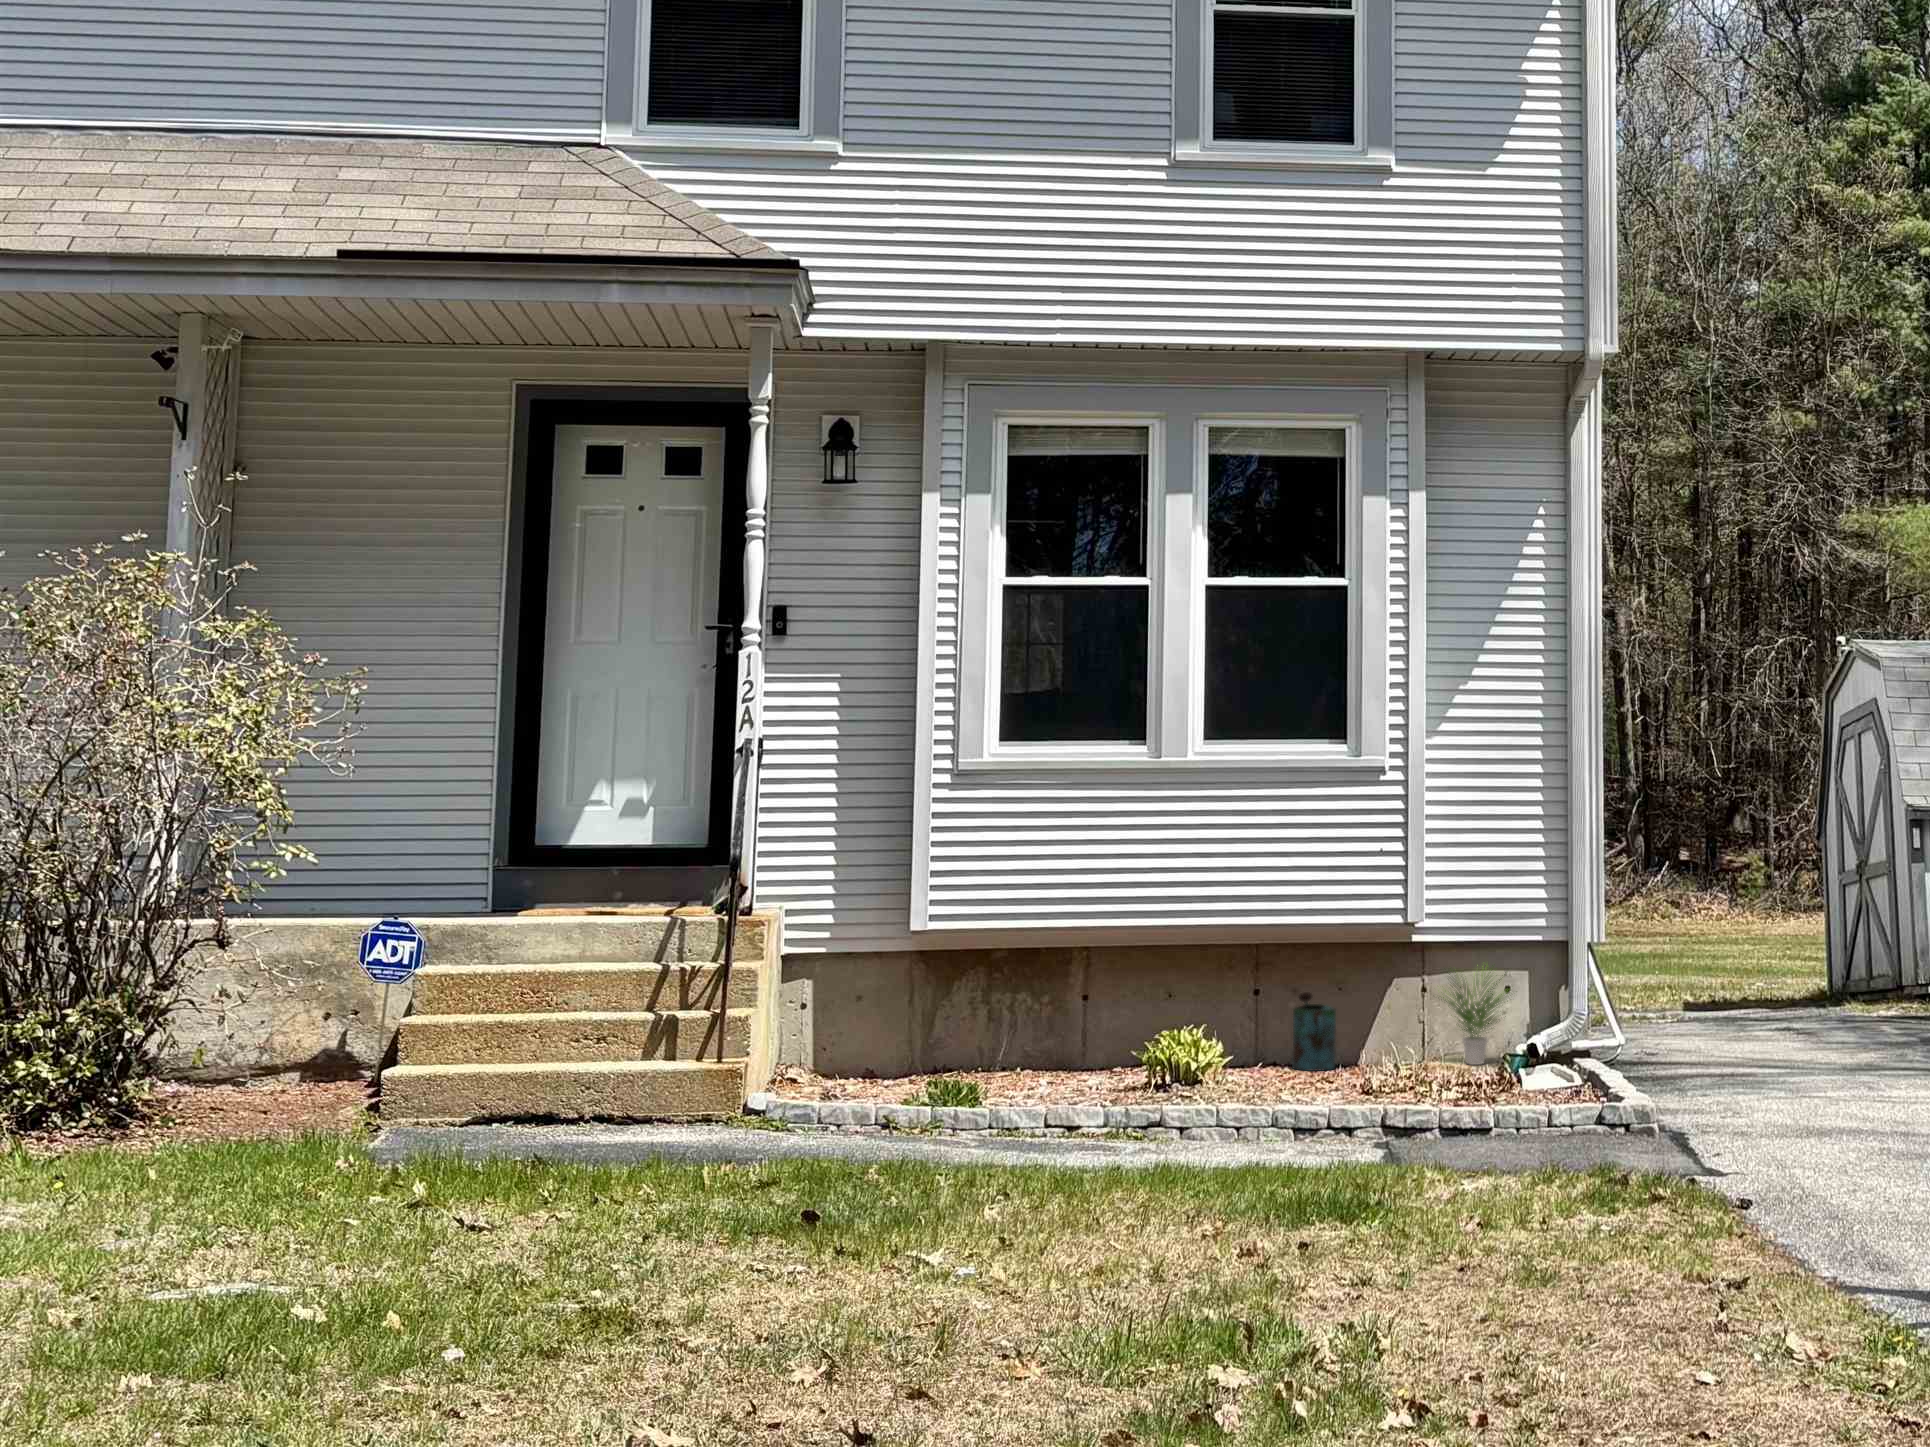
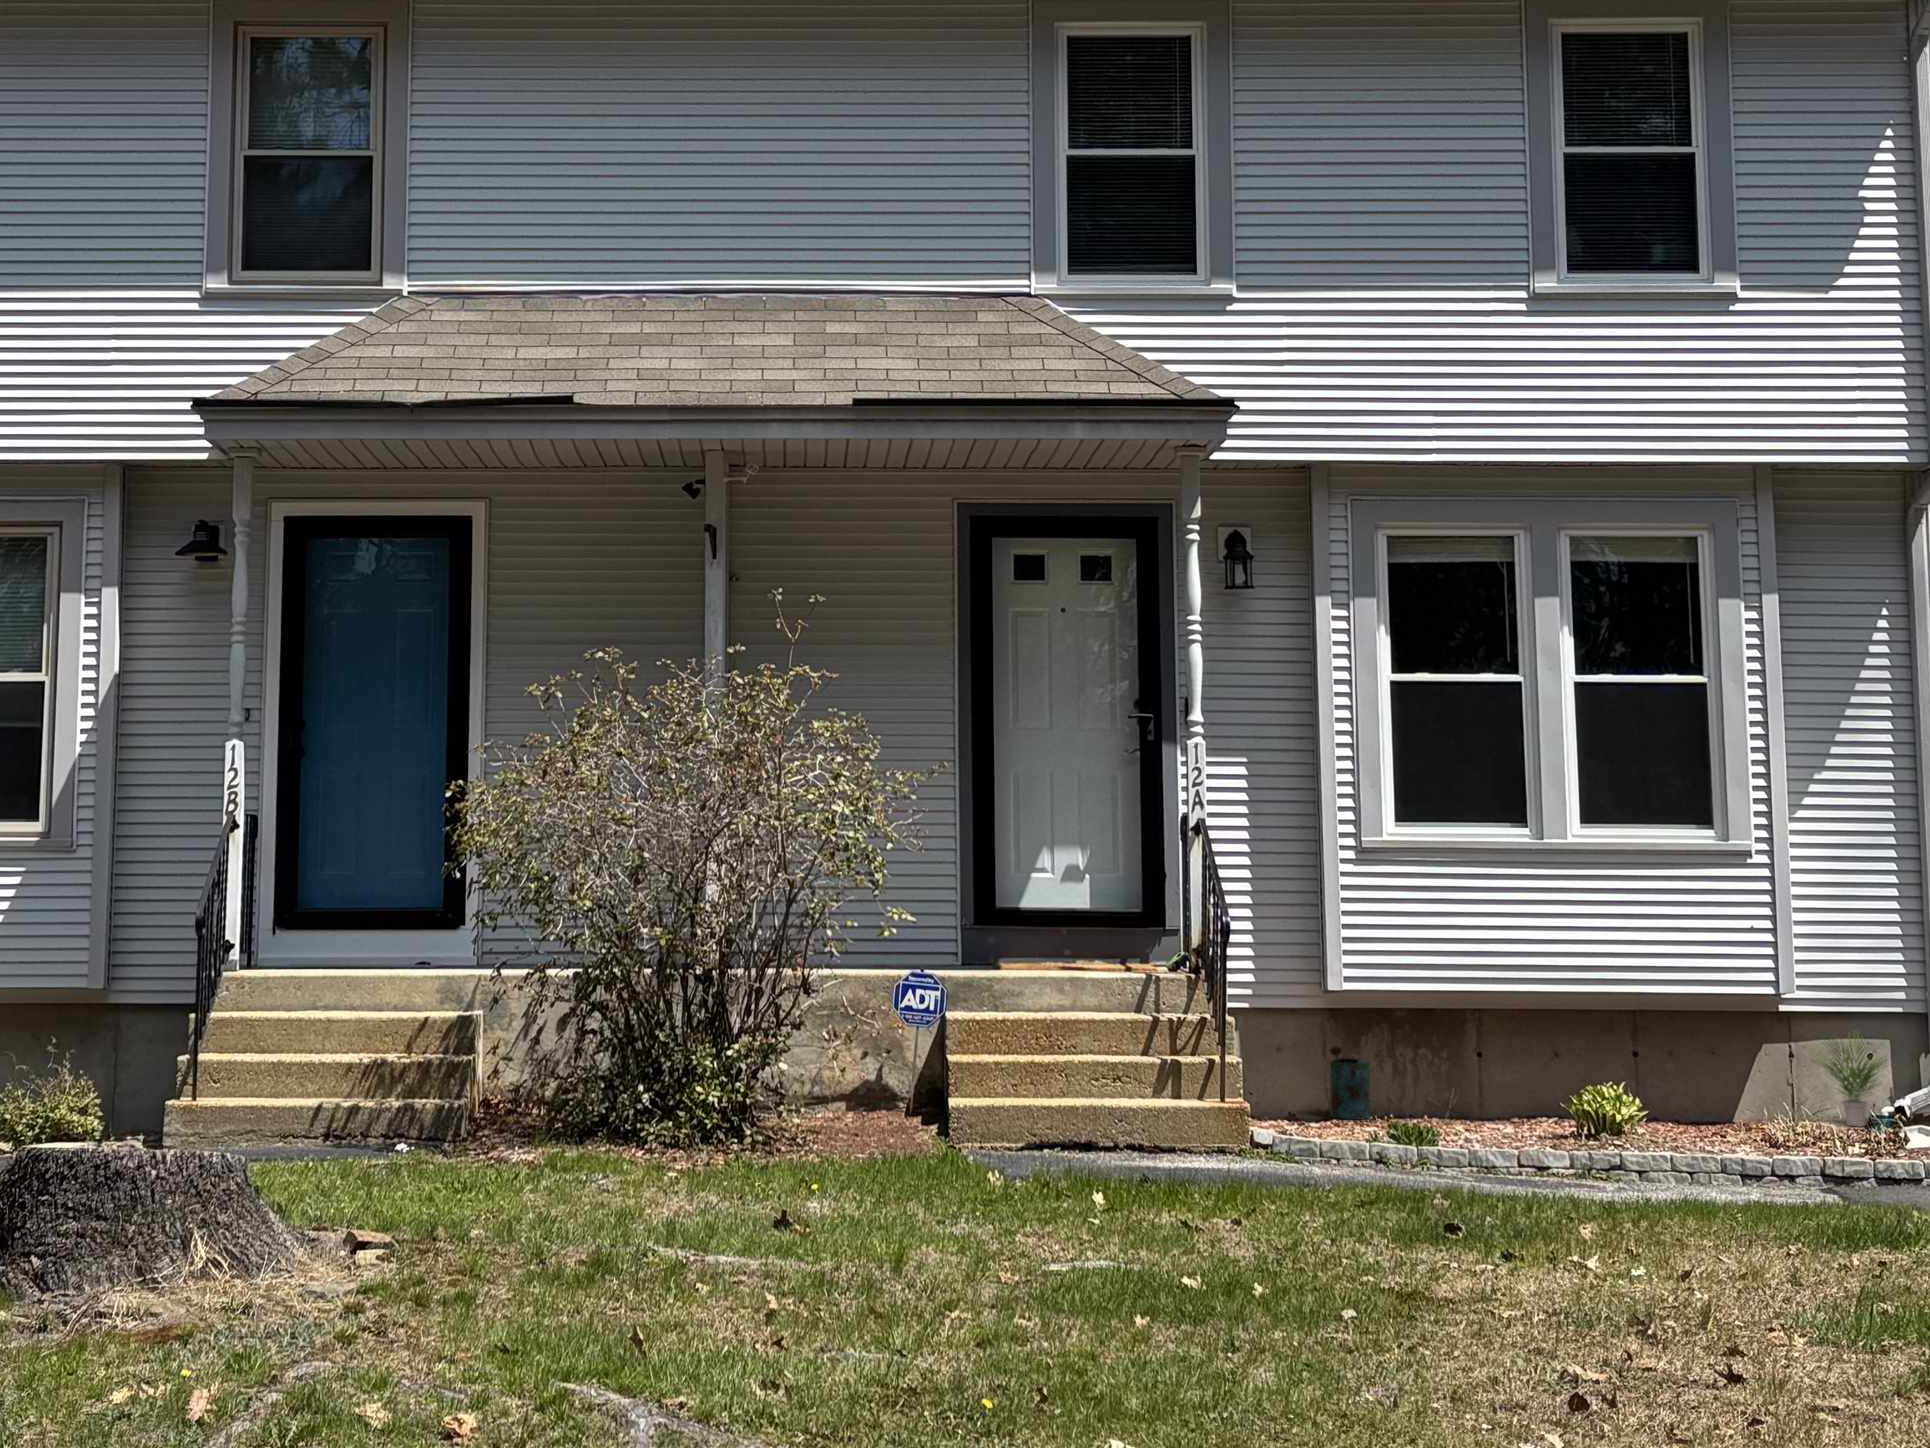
watering can: present [1292,992,1336,1071] -> present [1329,1047,1371,1120]

